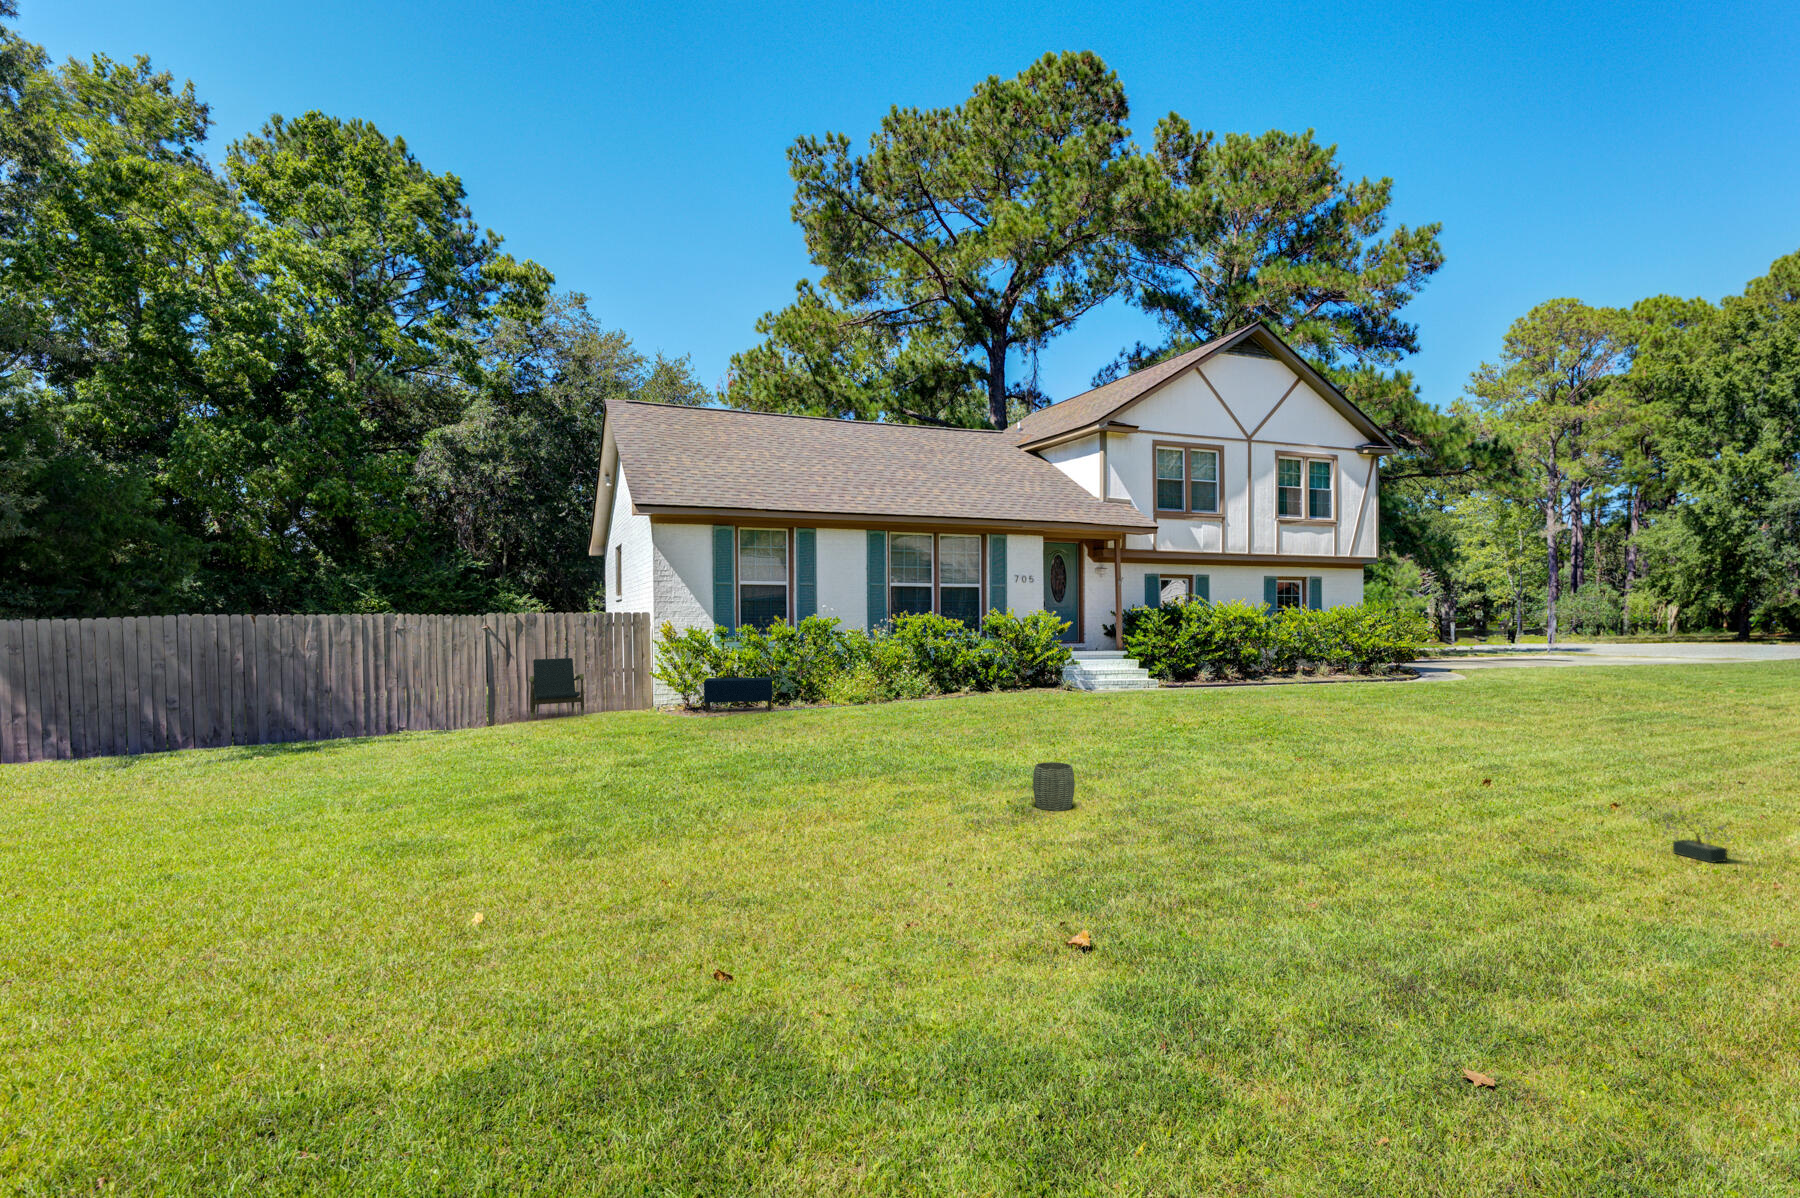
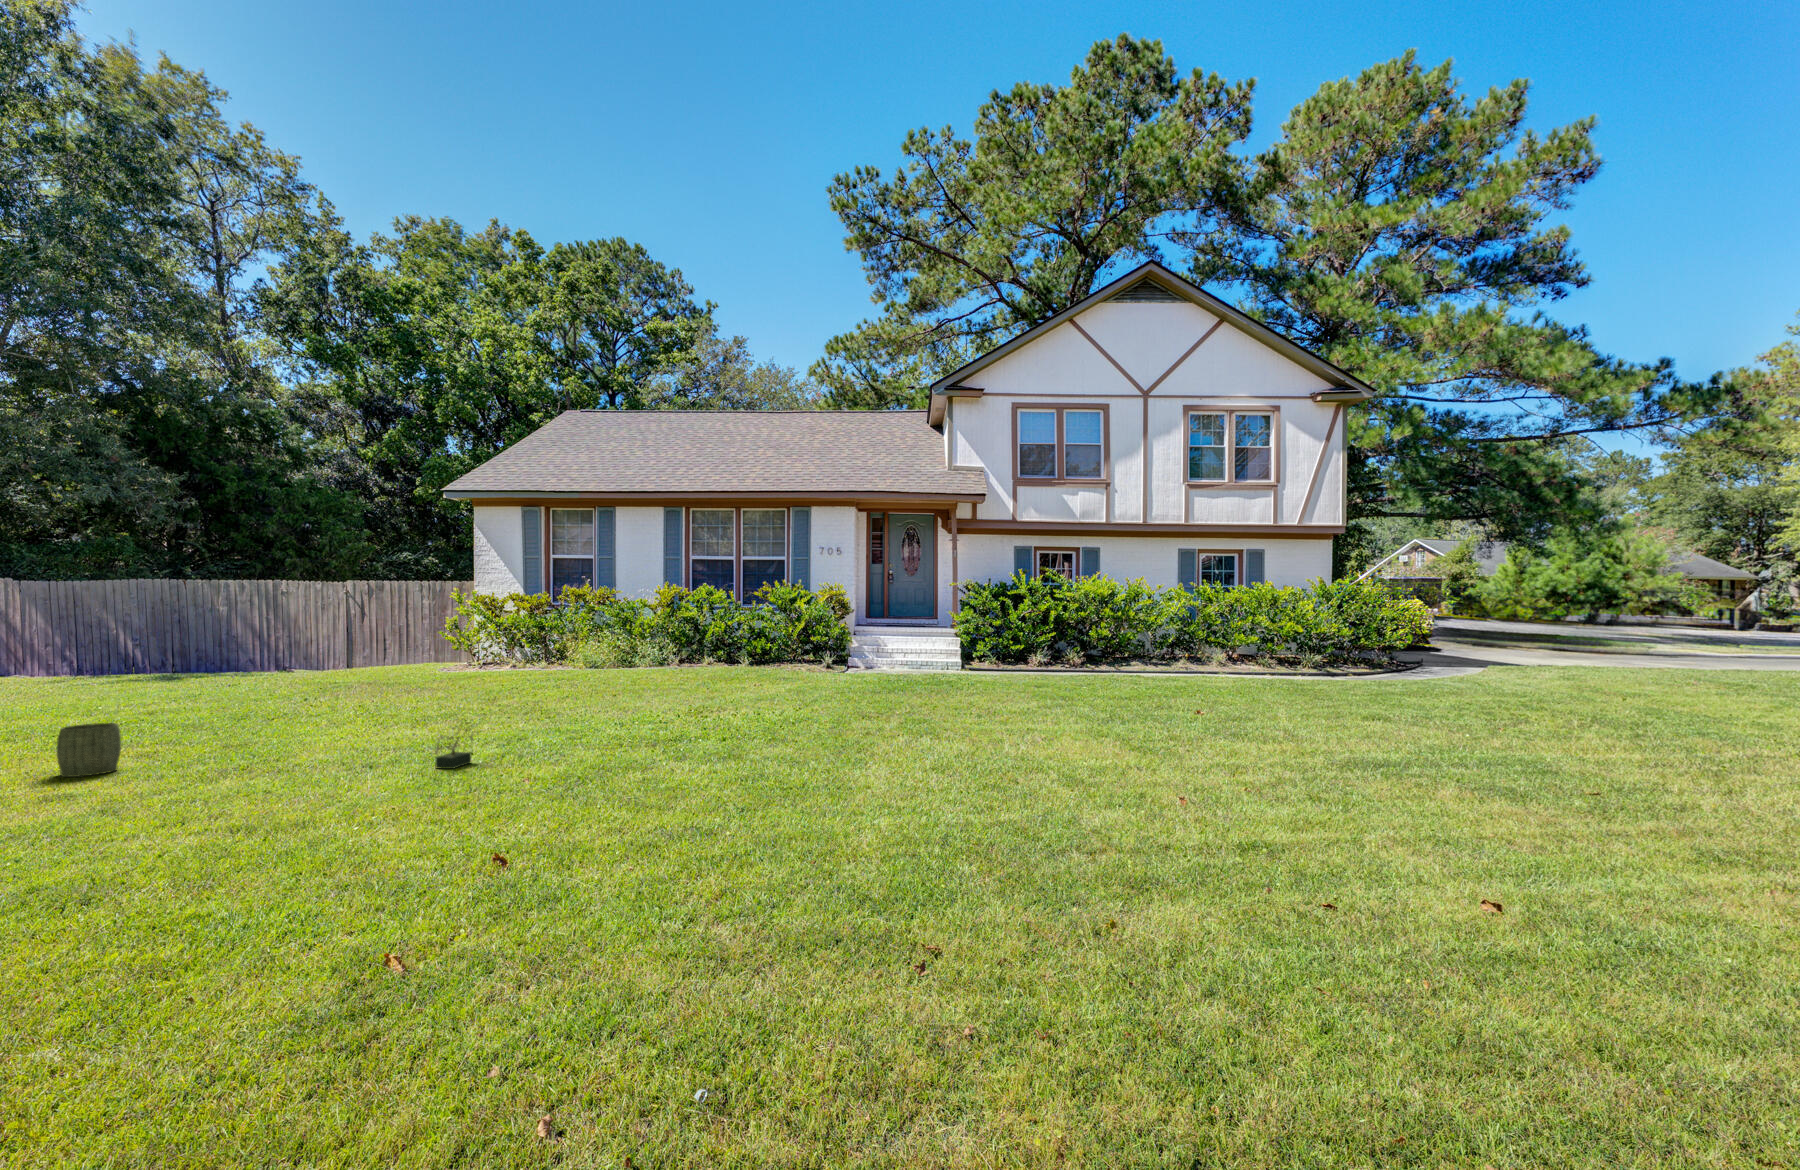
lounge chair: present [529,658,584,719] -> none [356,617,408,661]
bench: present [704,677,773,713] -> none [473,635,538,662]
woven basket: present [1033,762,1074,811] -> present [57,723,121,777]

